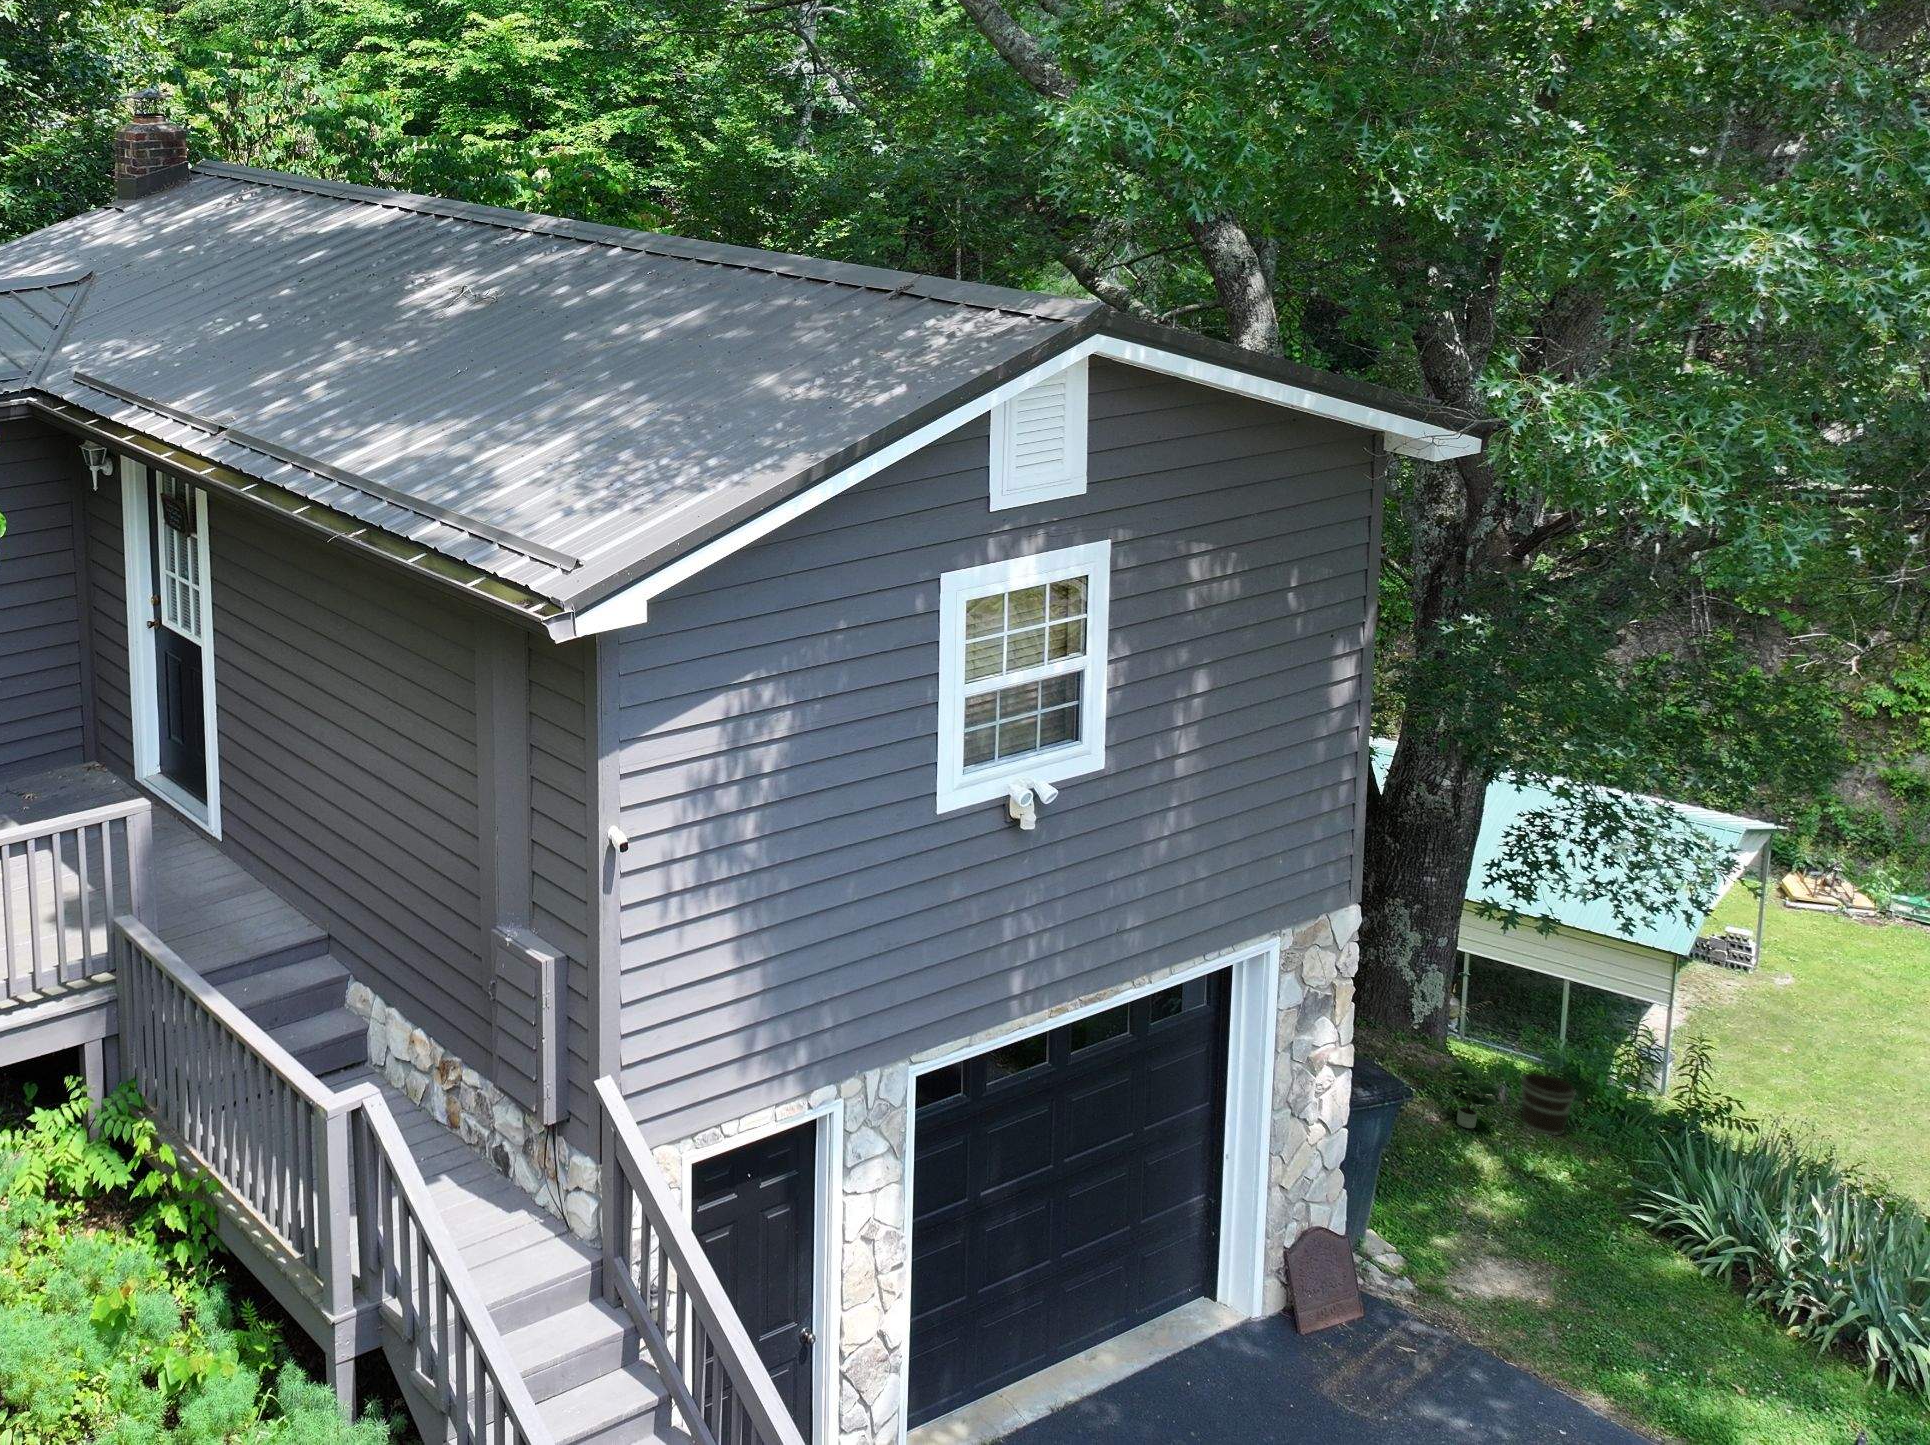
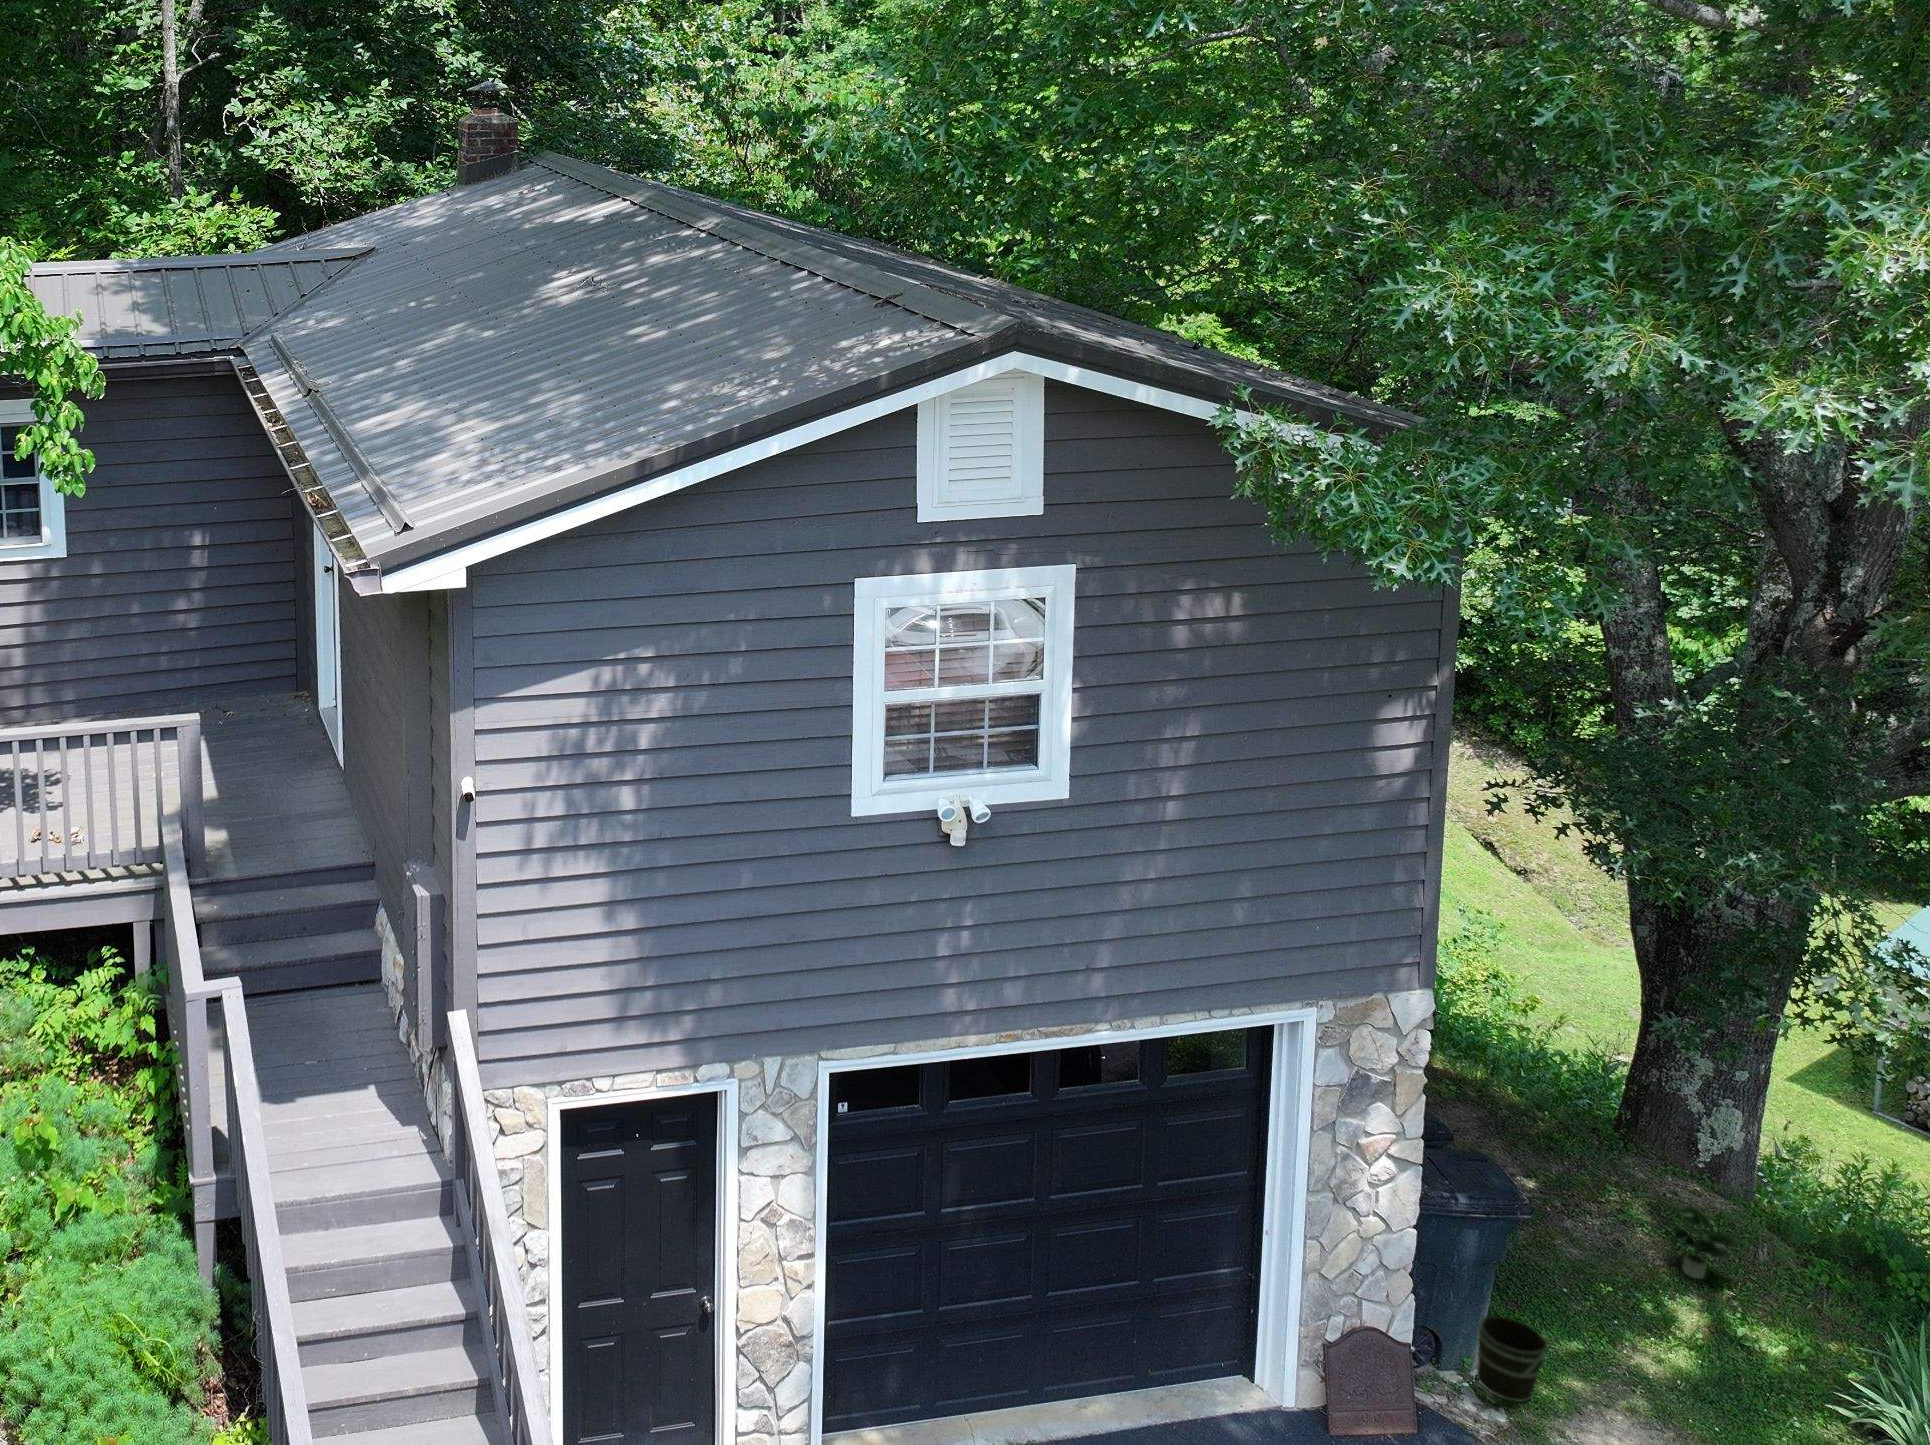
bucket: present [1522,1074,1576,1134] -> present [1477,1315,1547,1402]

